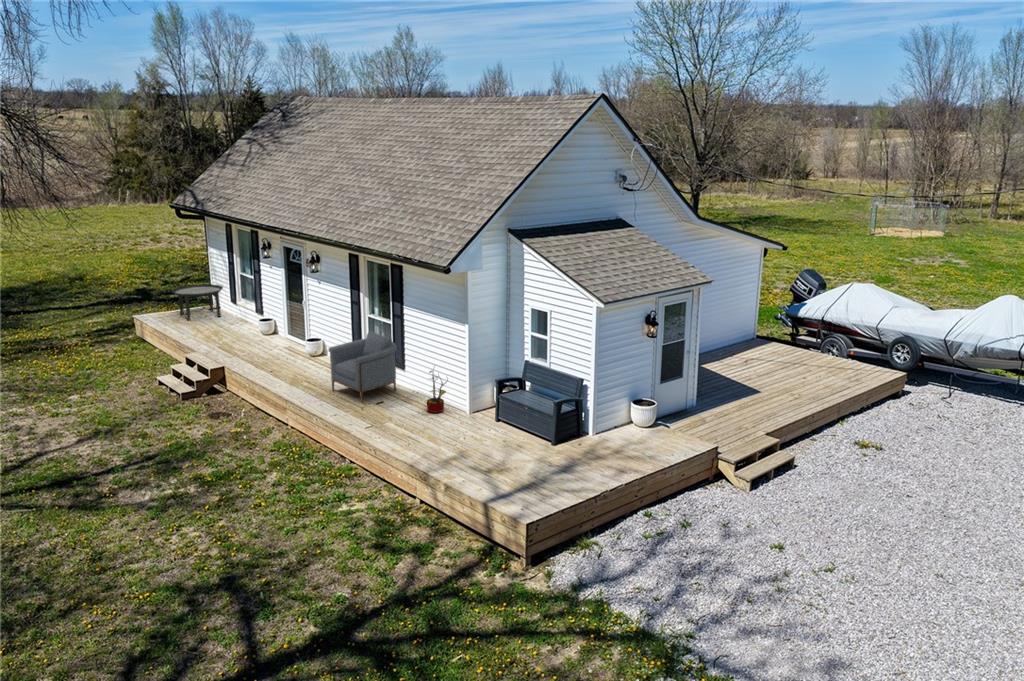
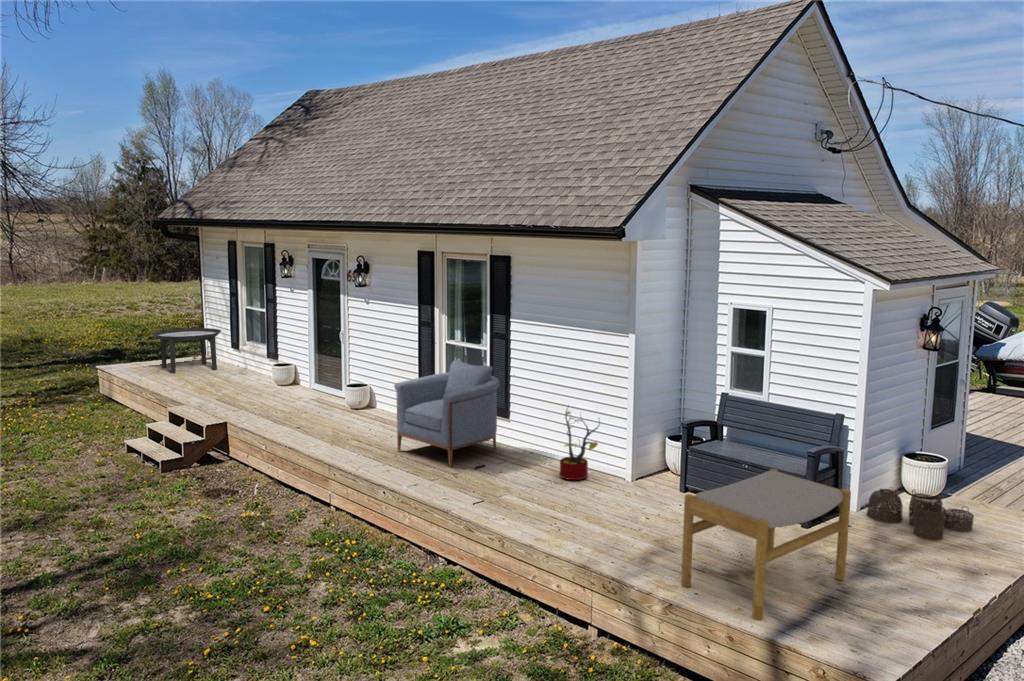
footstool: none [455,414,548,495] -> present [681,469,851,620]
woven basket: none [596,422,651,454] -> present [867,489,974,540]

